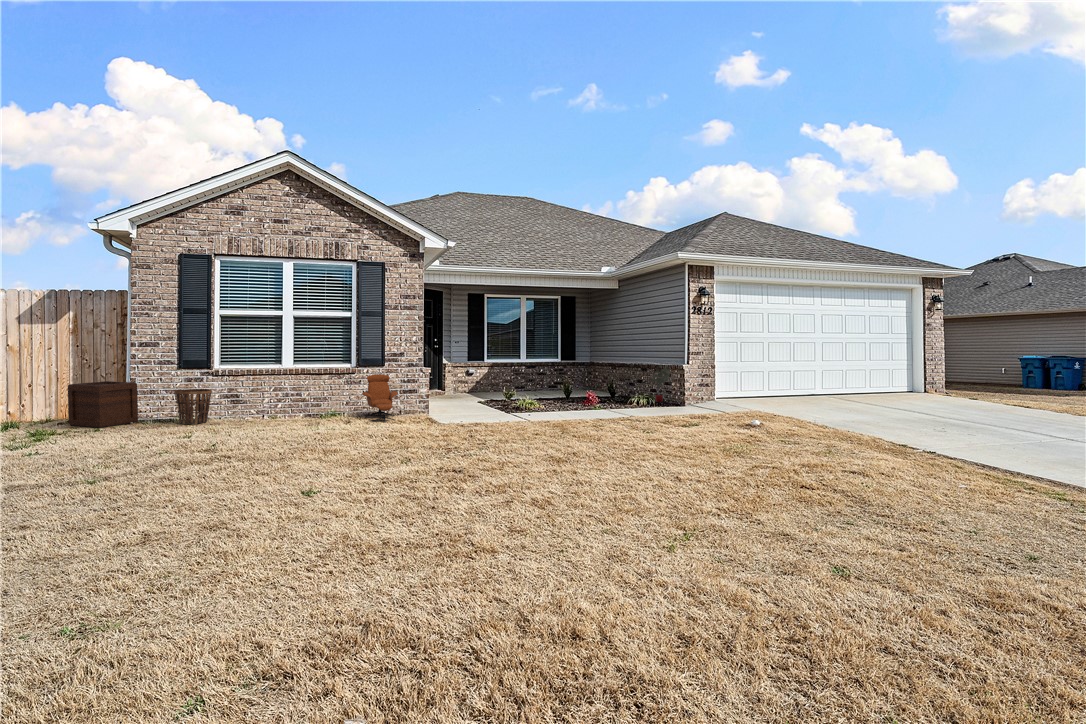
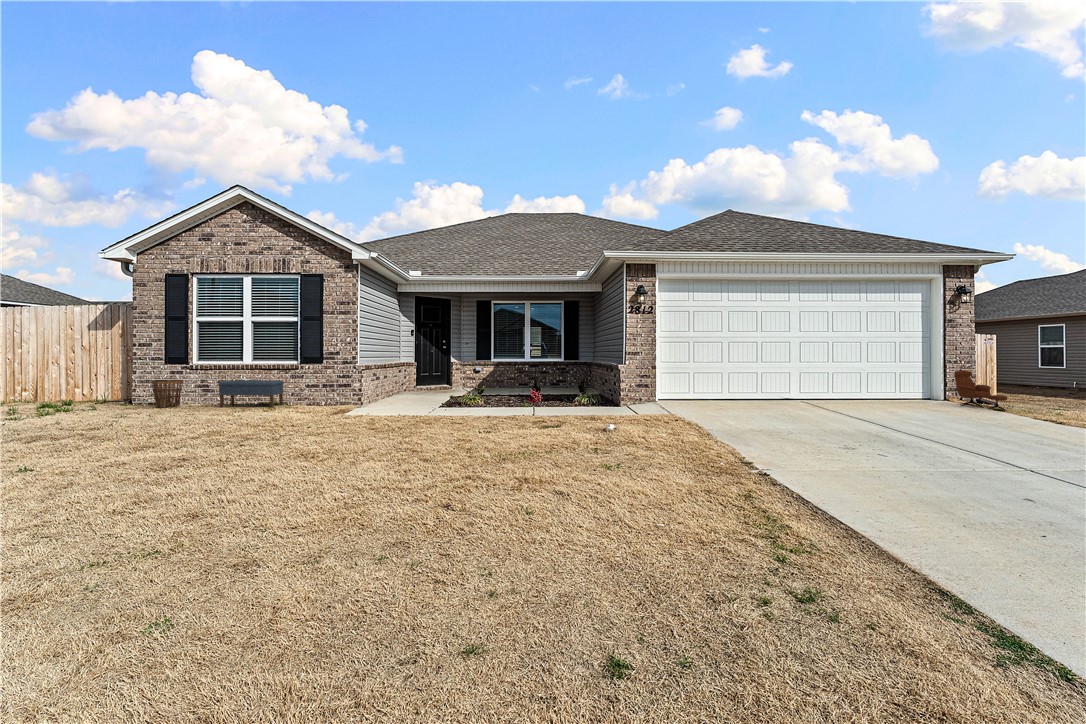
potted tree: present [652,364,672,402] -> none [592,363,614,402]
lounge chair: present [362,374,398,422] -> present [954,370,1008,410]
wooden crate: present [68,381,138,428] -> none [86,373,136,408]
bench: none [268,387,340,421] -> present [218,380,284,407]

